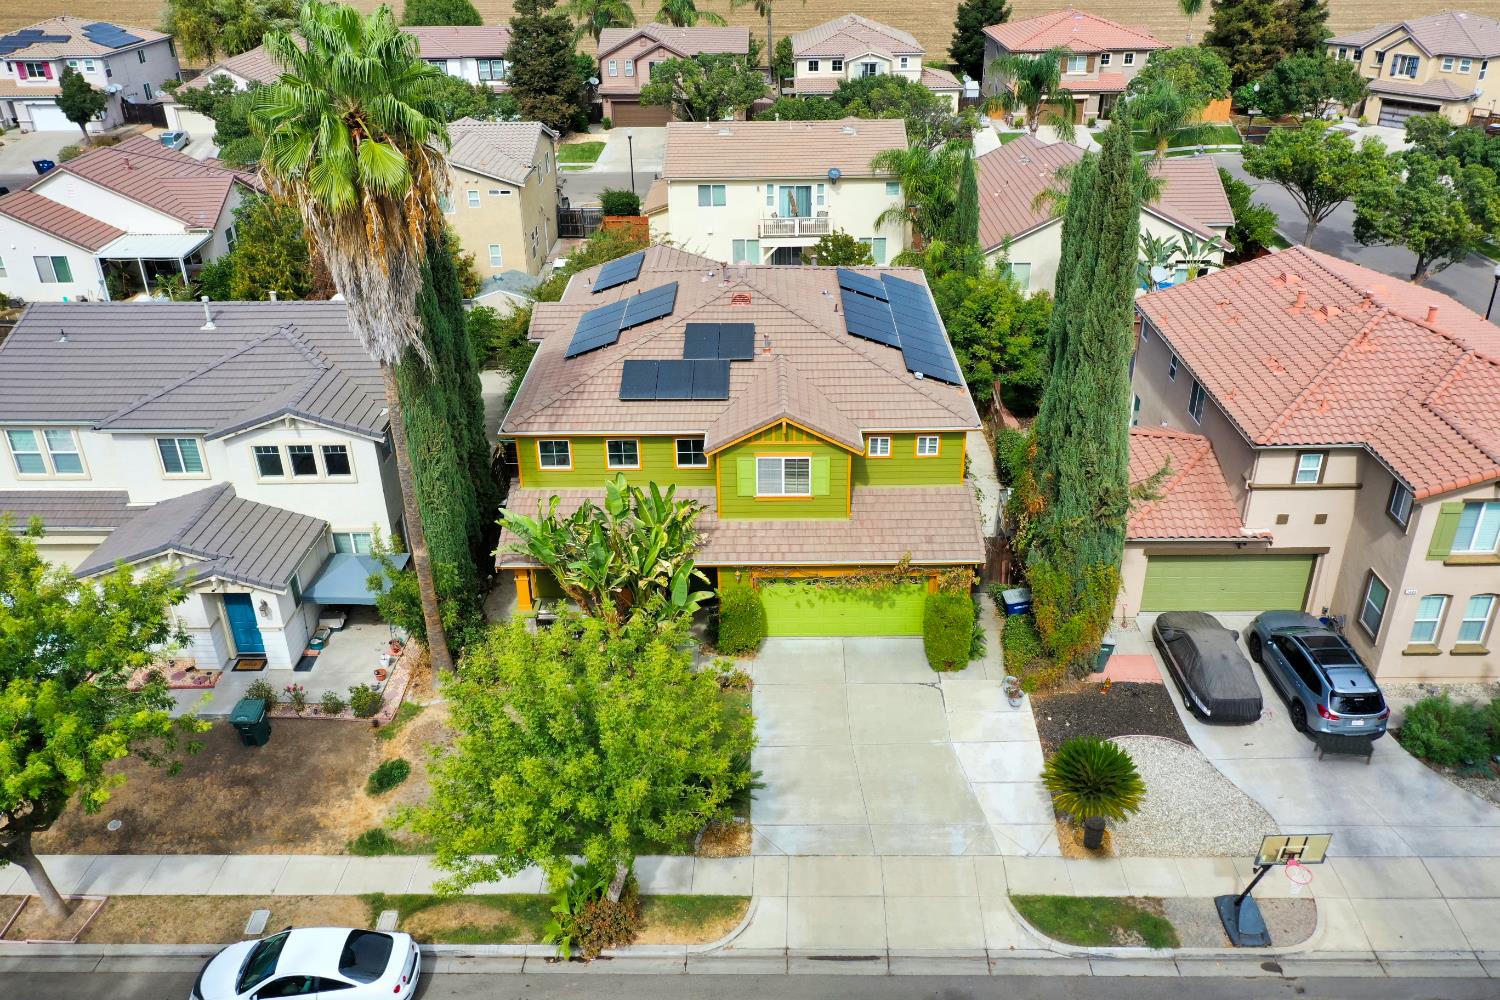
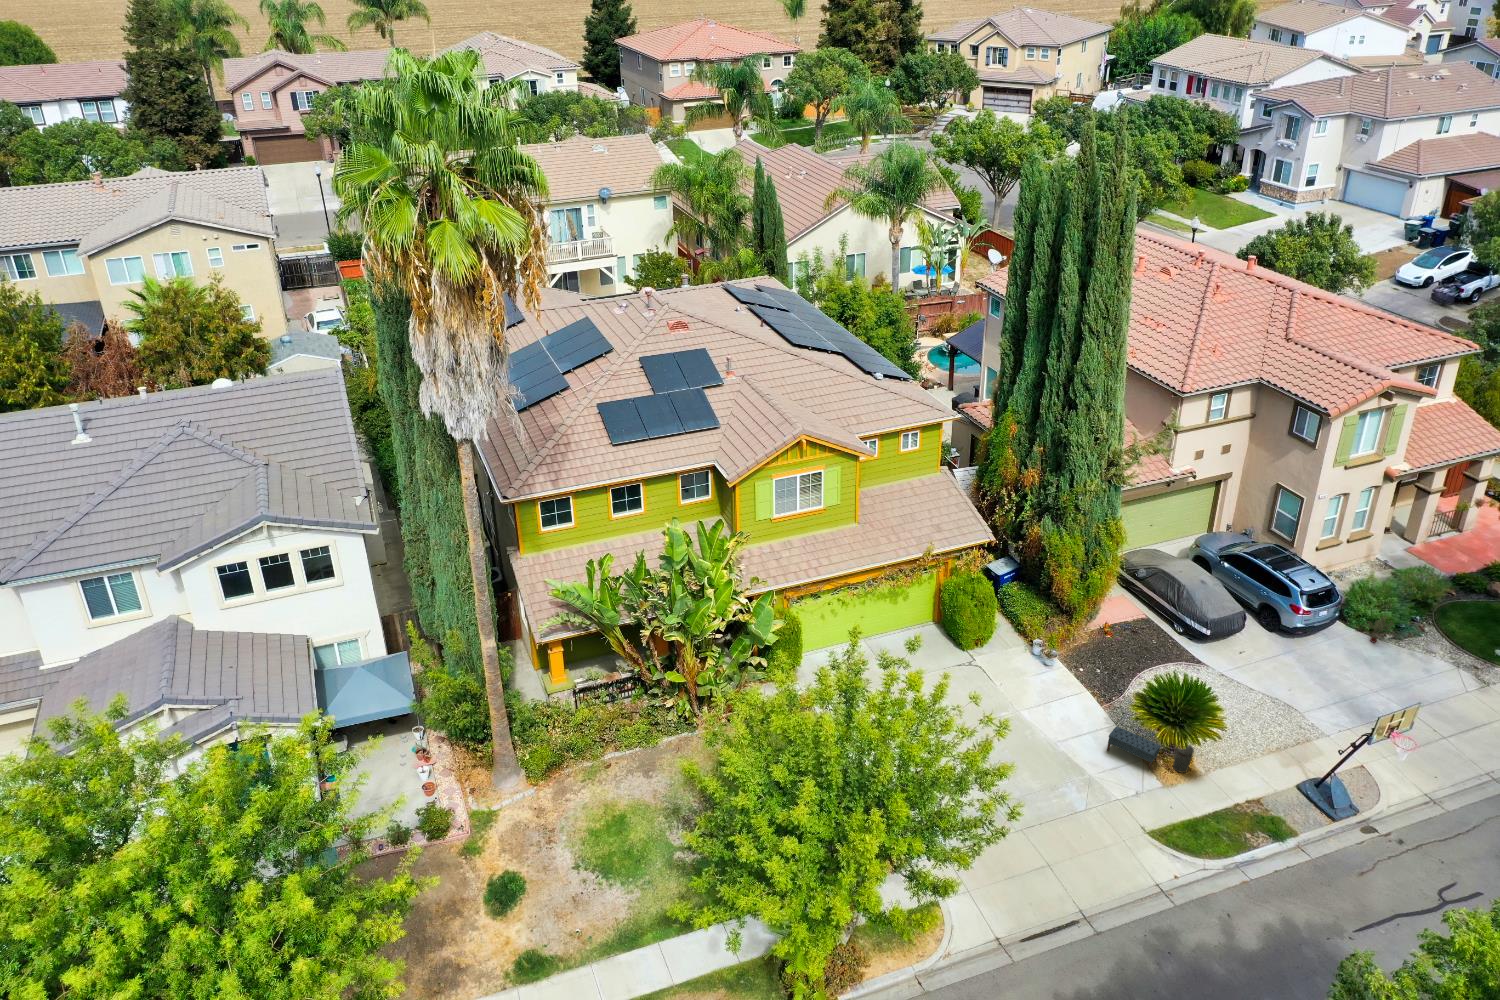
potted tree: present [360,696,385,727] -> present [1365,617,1393,643]
bench: present [1314,733,1374,764] -> present [1107,726,1161,770]

